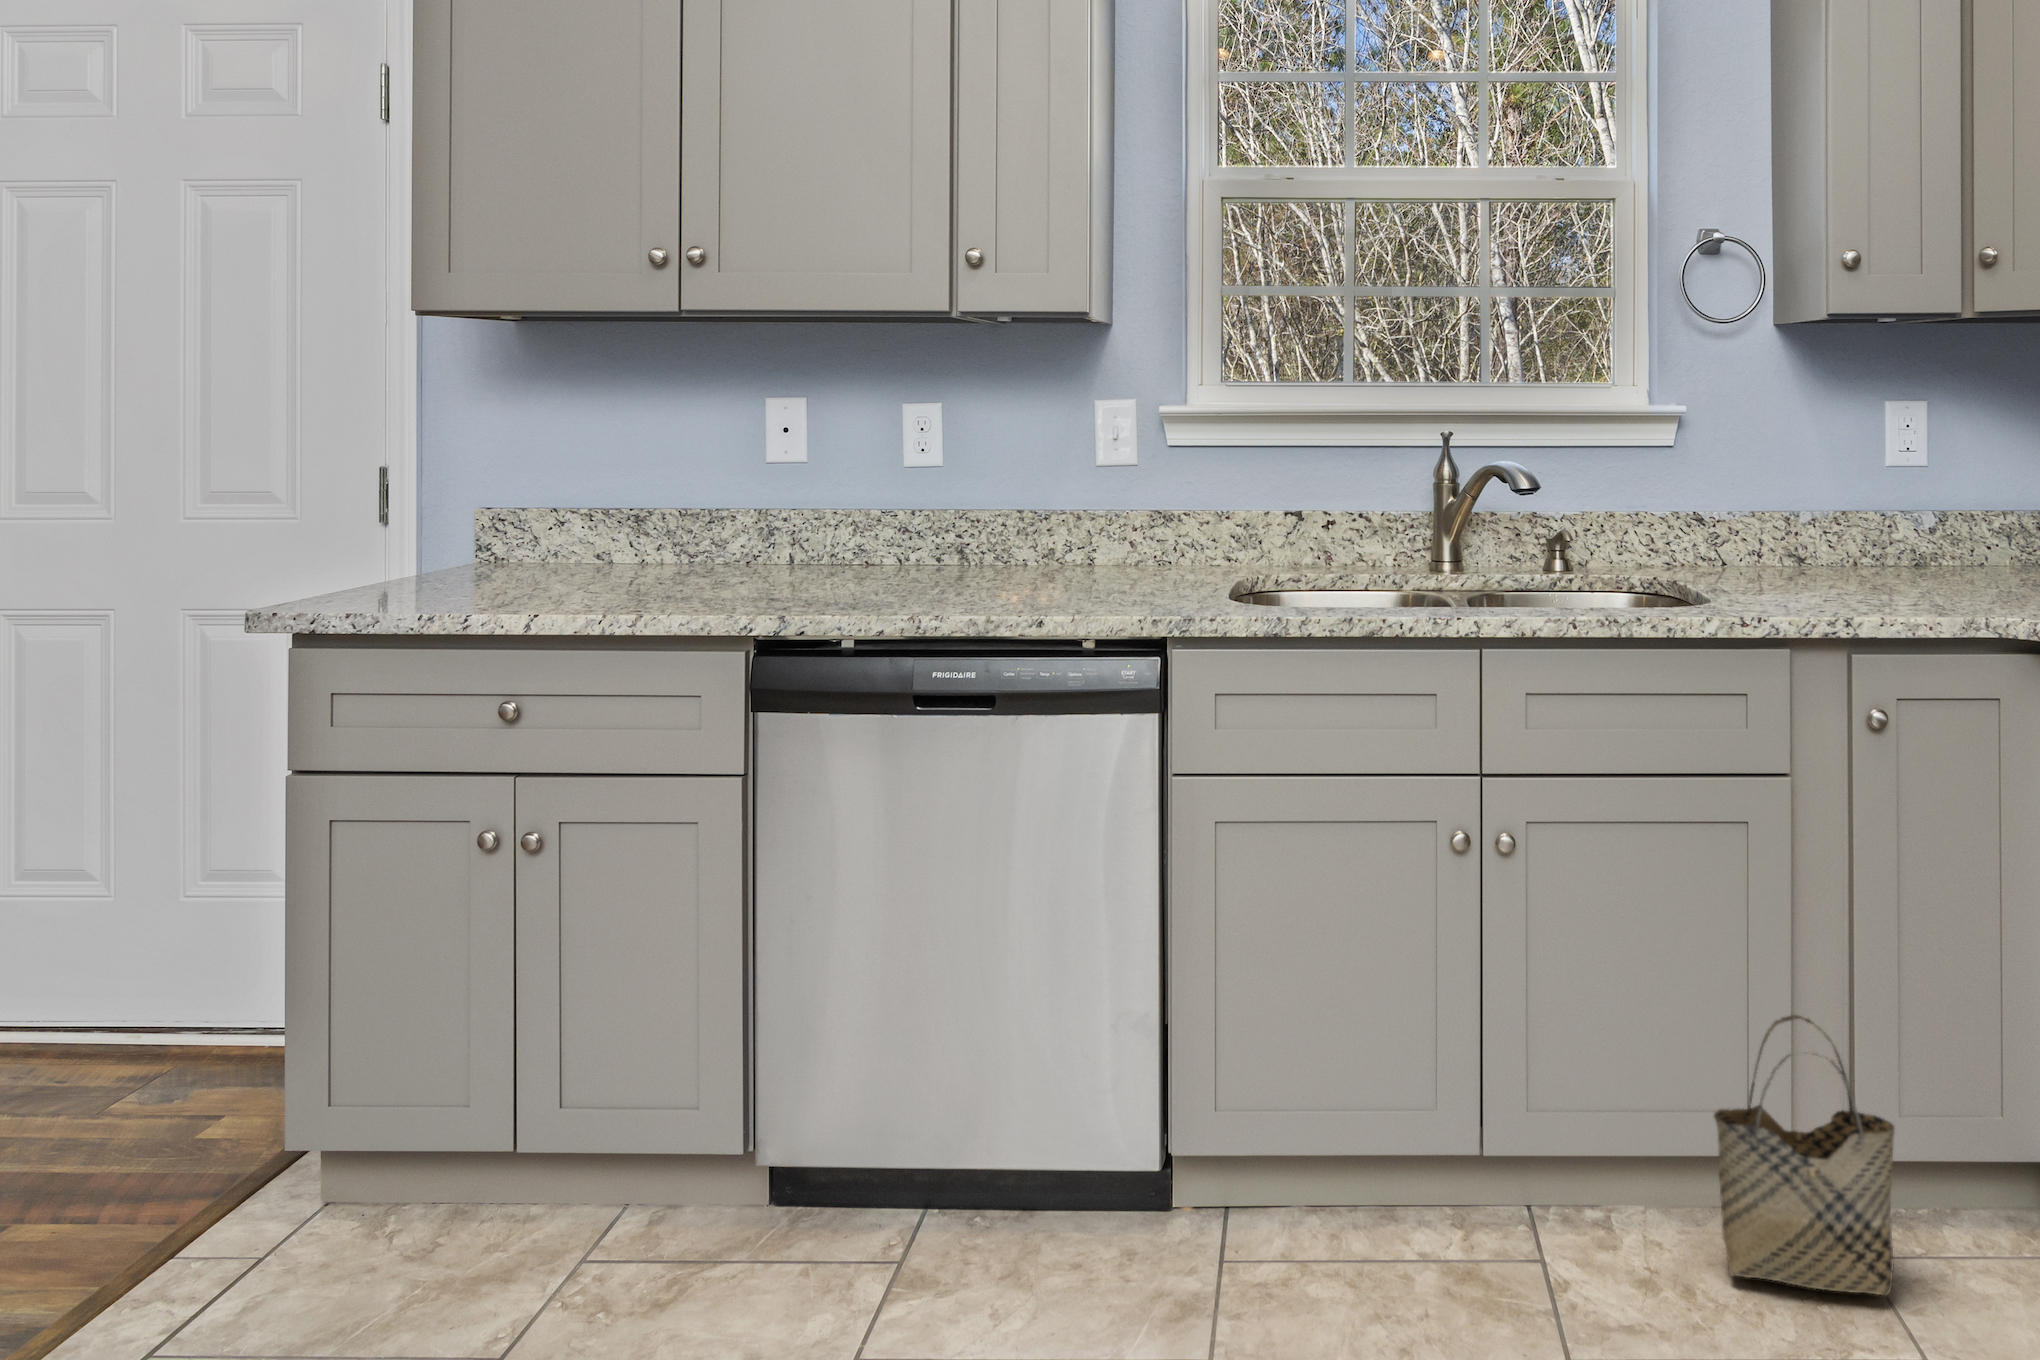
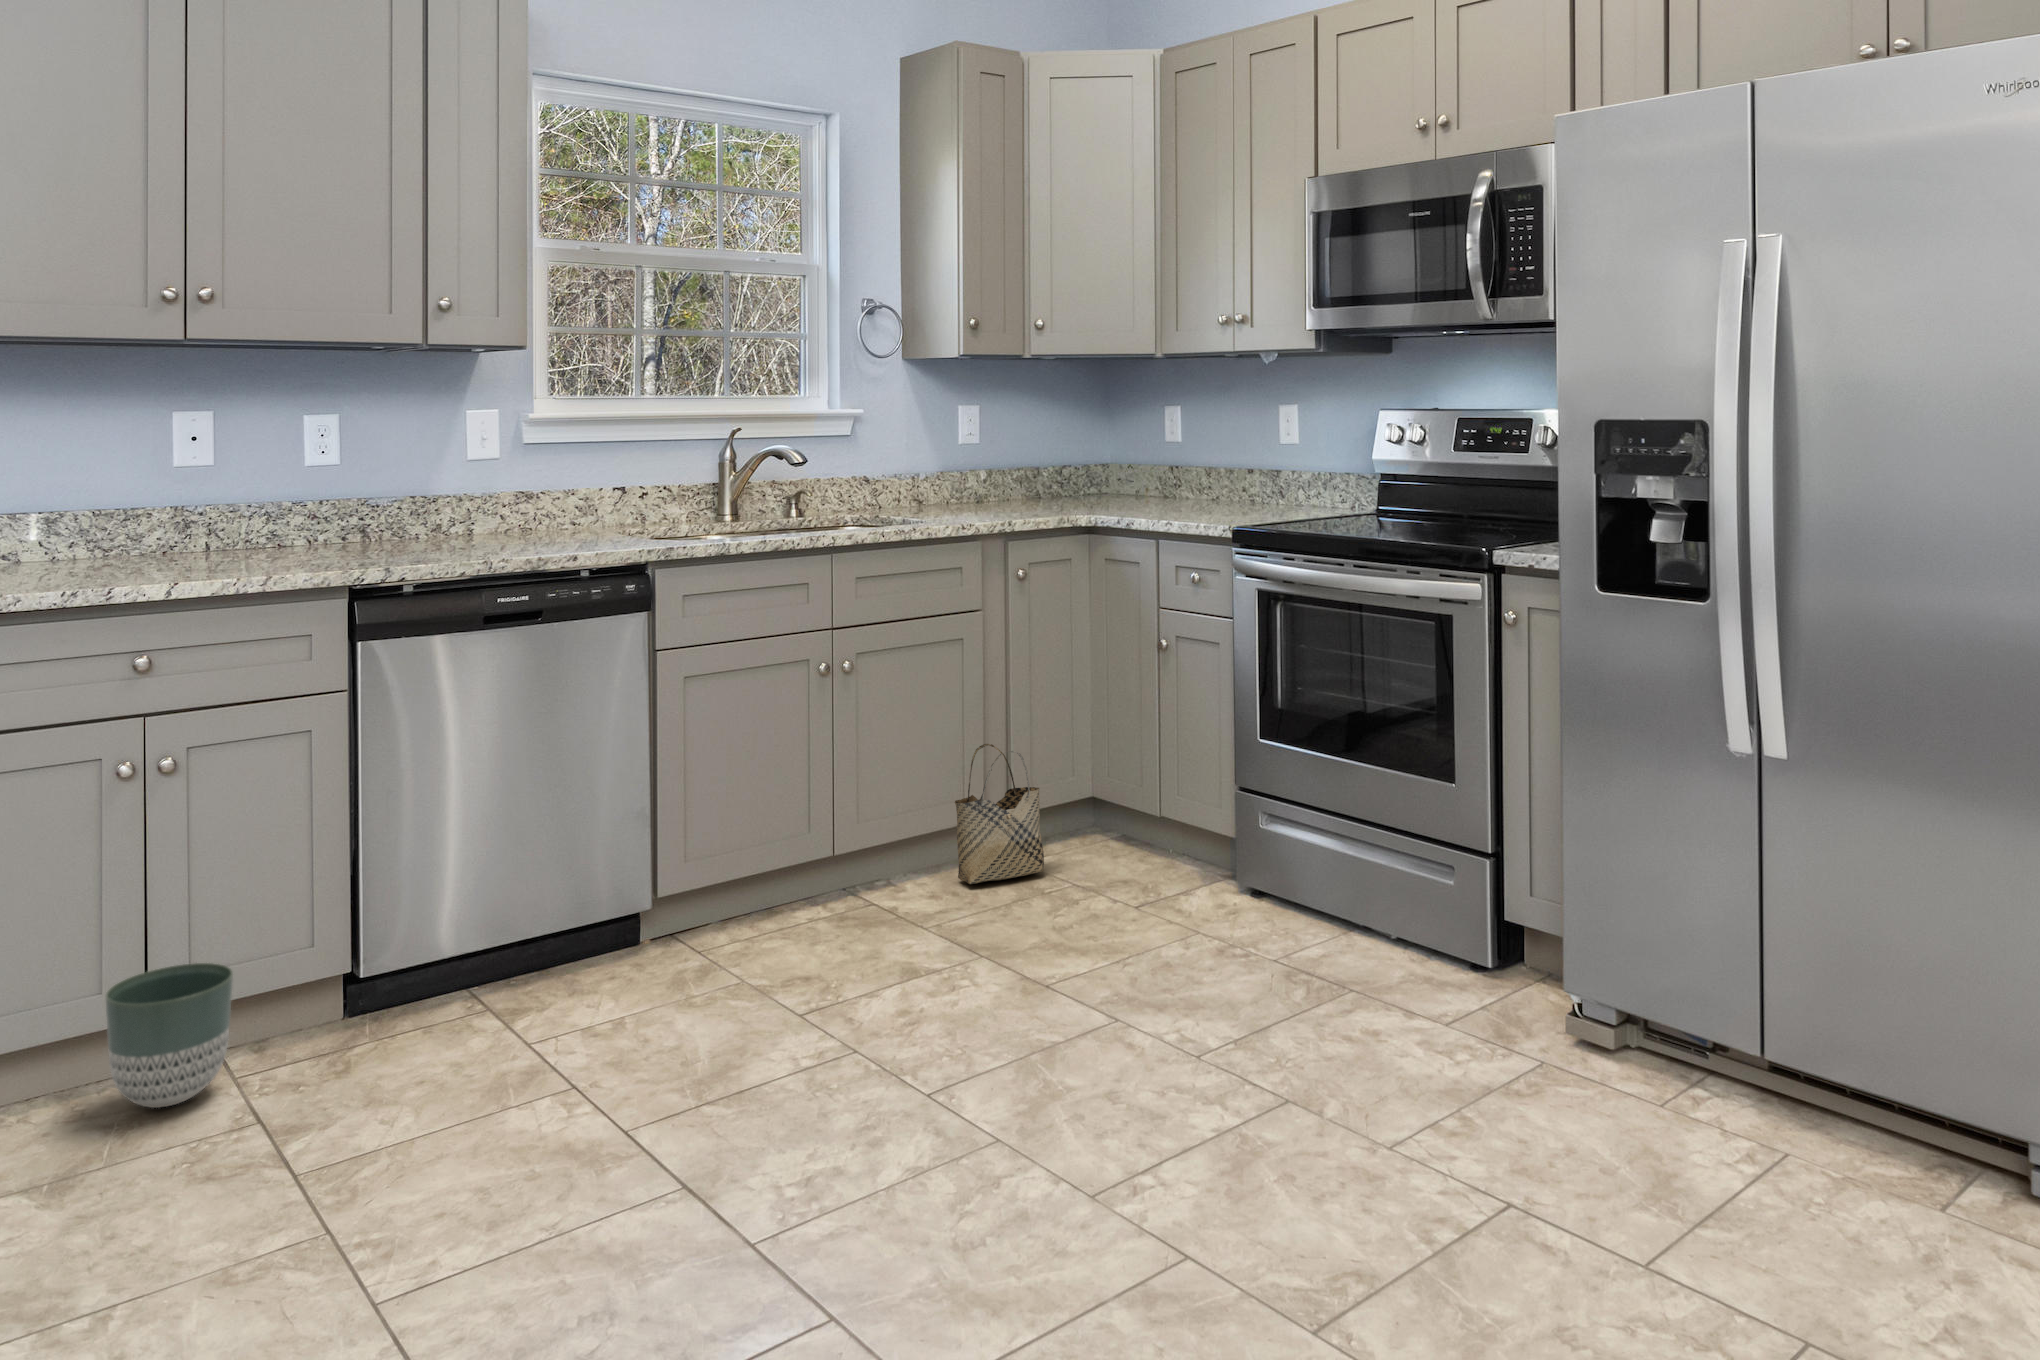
planter: none [420,1089,575,1283] -> present [106,963,233,1108]

